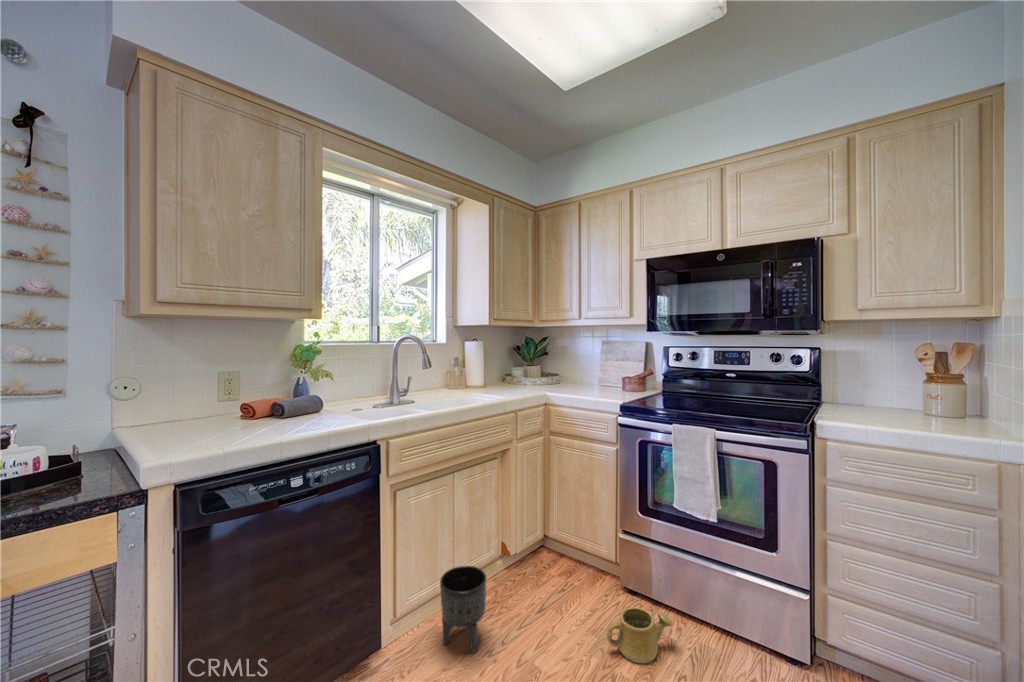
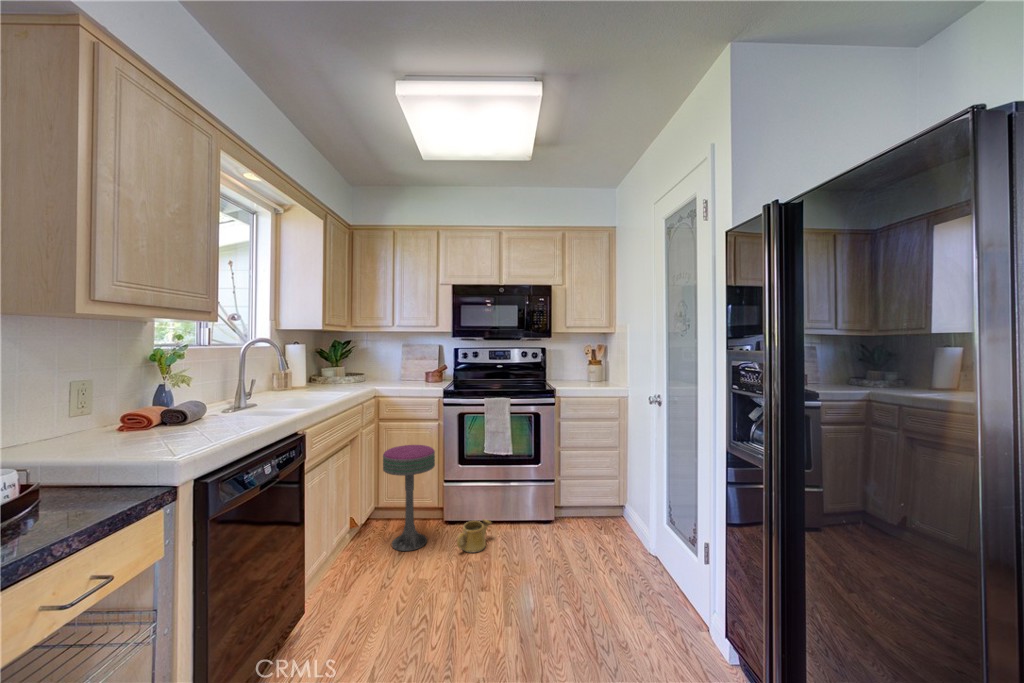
bar stool: none [528,471,594,615] -> present [383,445,435,551]
planter: present [440,566,486,653] -> none [333,530,374,600]

